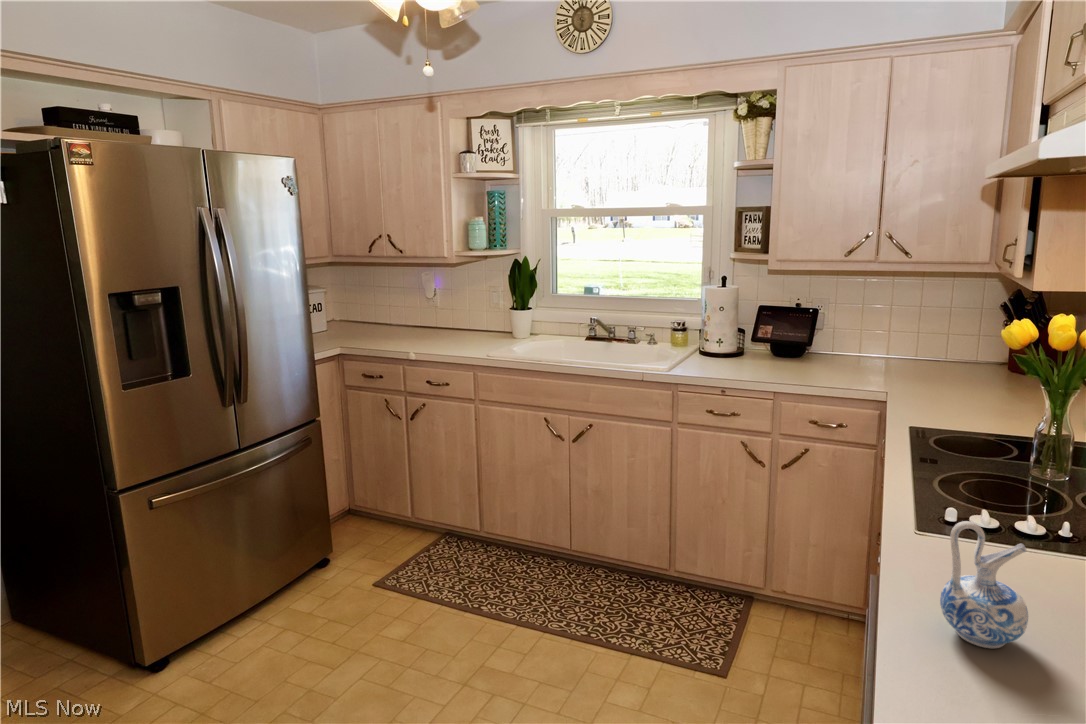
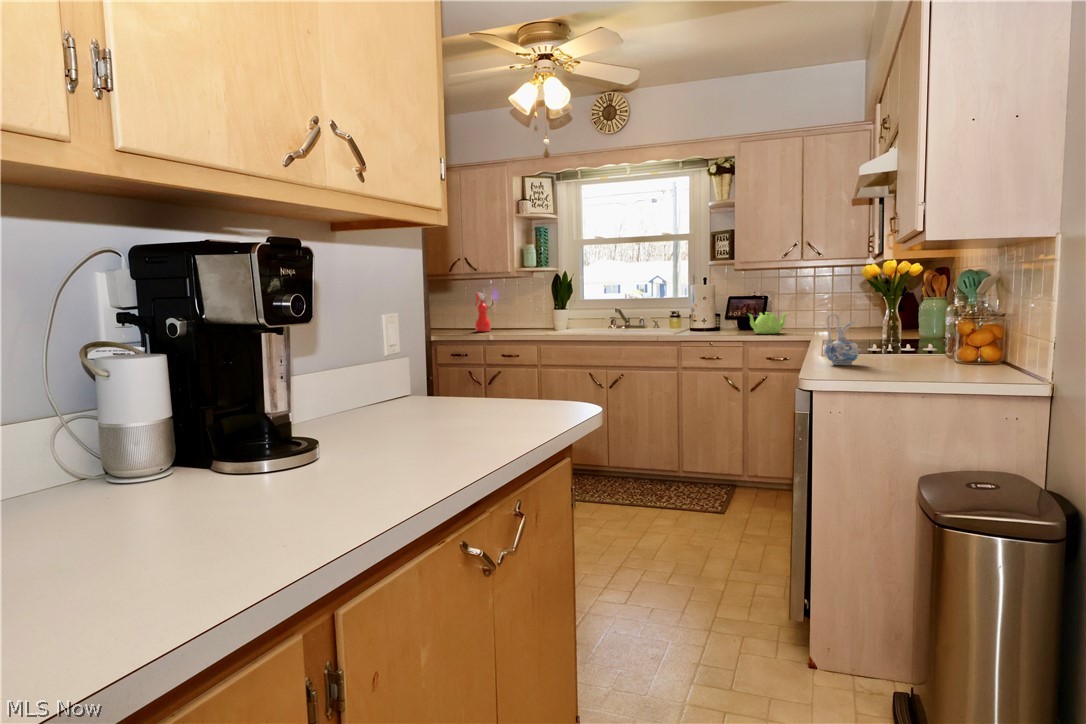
spray bottle: none [401,284,426,338] -> present [475,292,491,332]
teapot: none [783,340,849,380] -> present [749,312,787,334]

